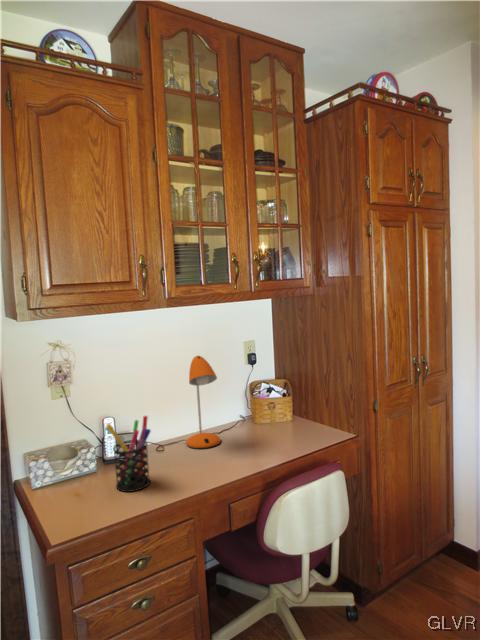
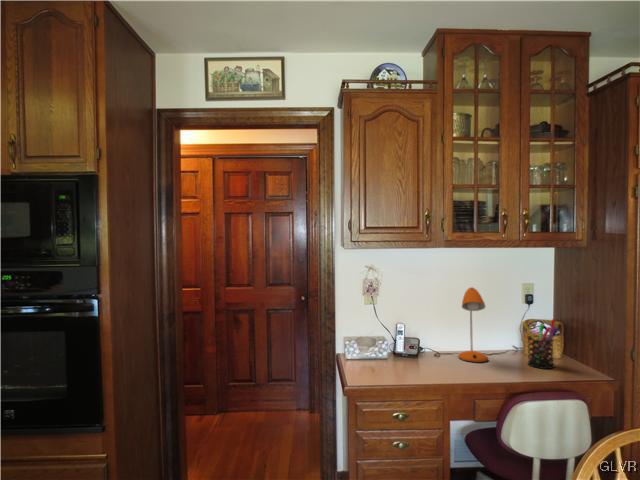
pen holder: present [106,416,150,492] -> present [522,320,558,369]

